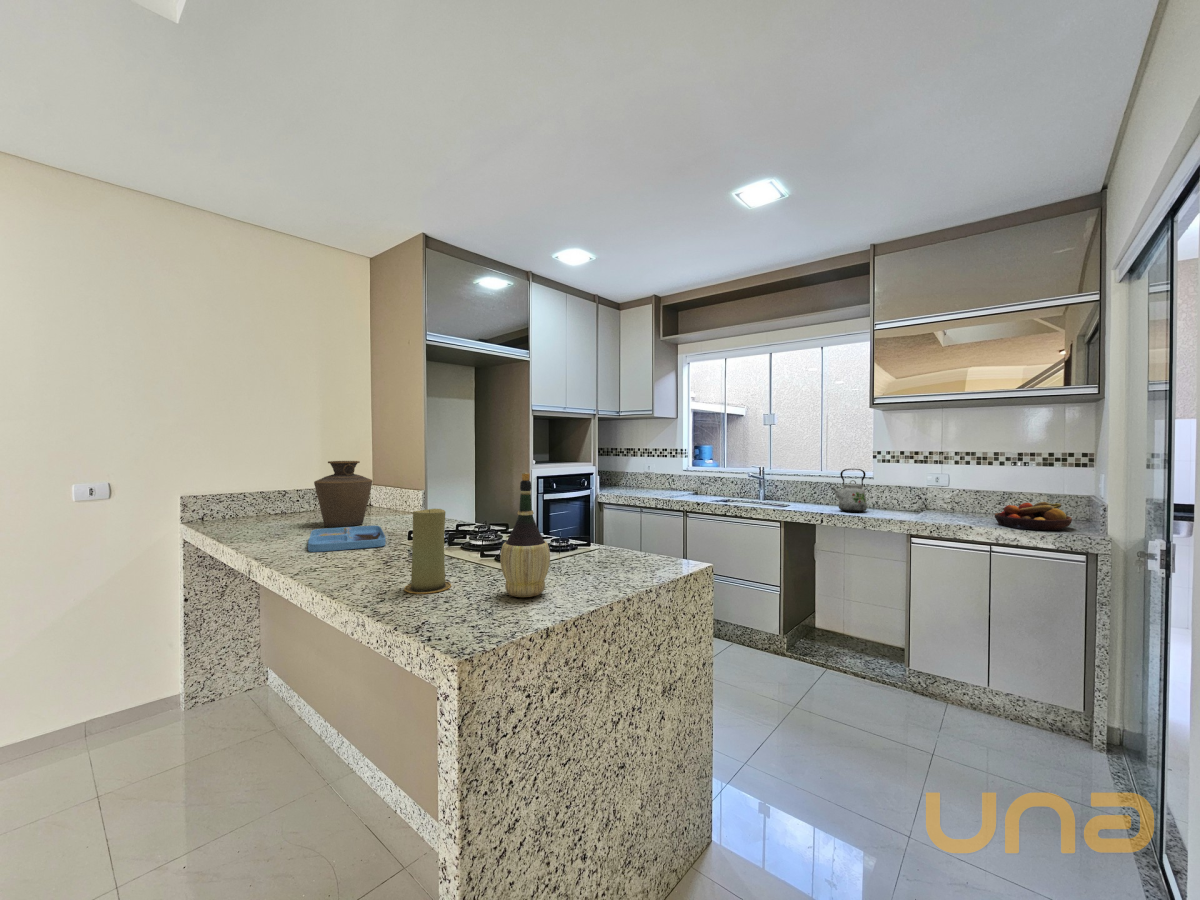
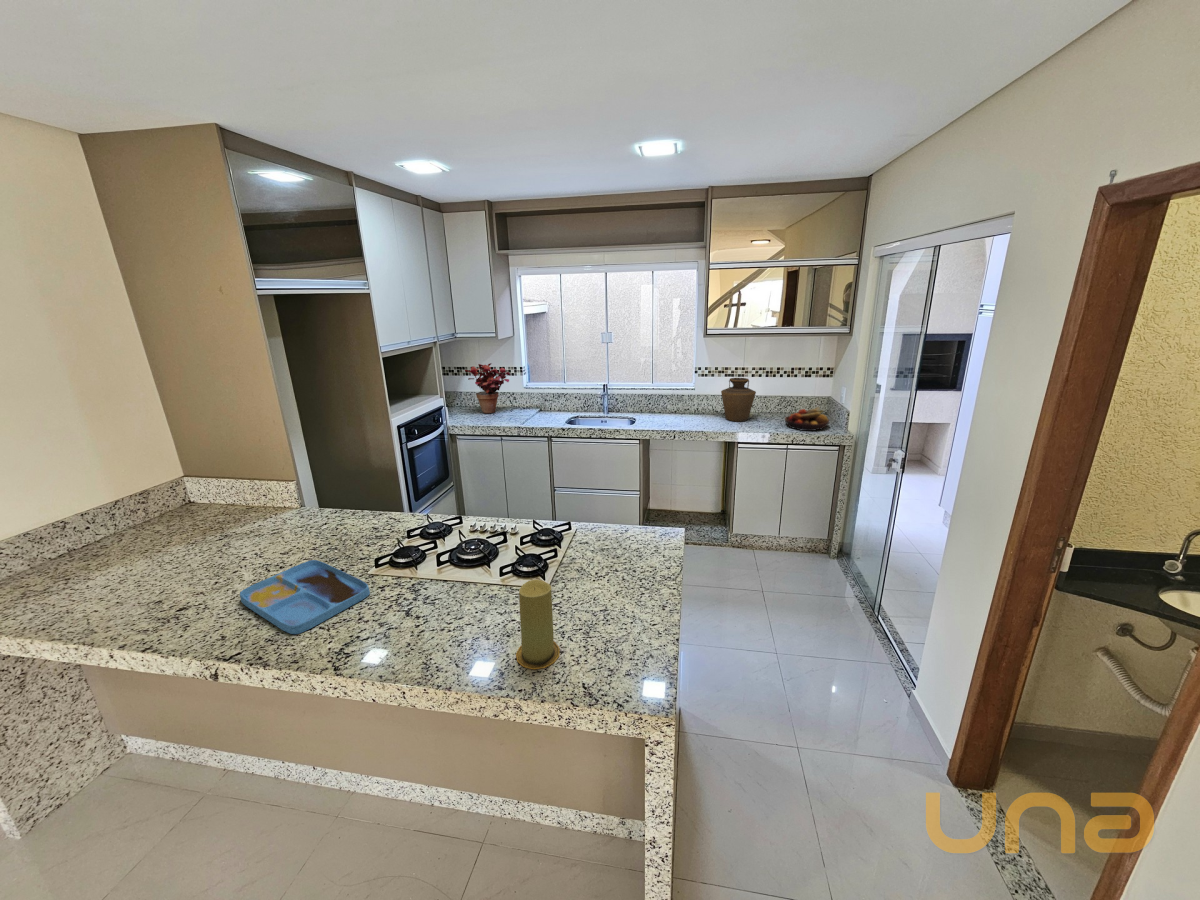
potted plant: none [624,443,667,491] -> present [465,363,510,413]
vase: present [314,461,372,527] -> present [721,378,756,422]
kettle: present [831,469,867,512] -> none [677,389,701,425]
wine bottle: present [500,473,550,597] -> none [610,534,654,640]

